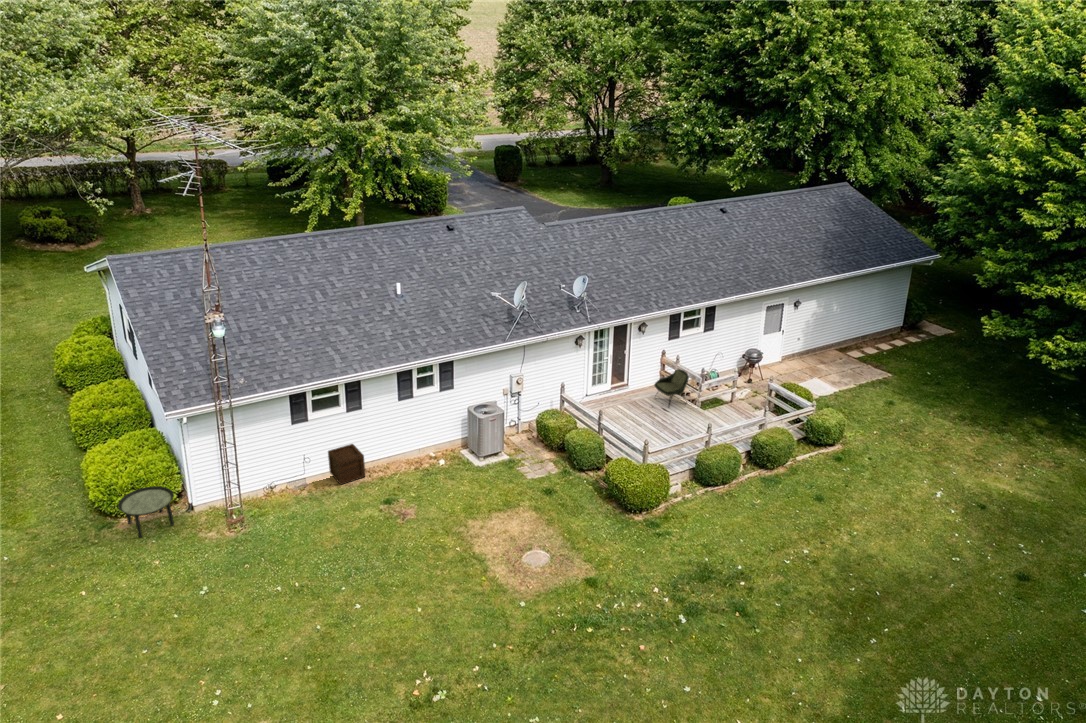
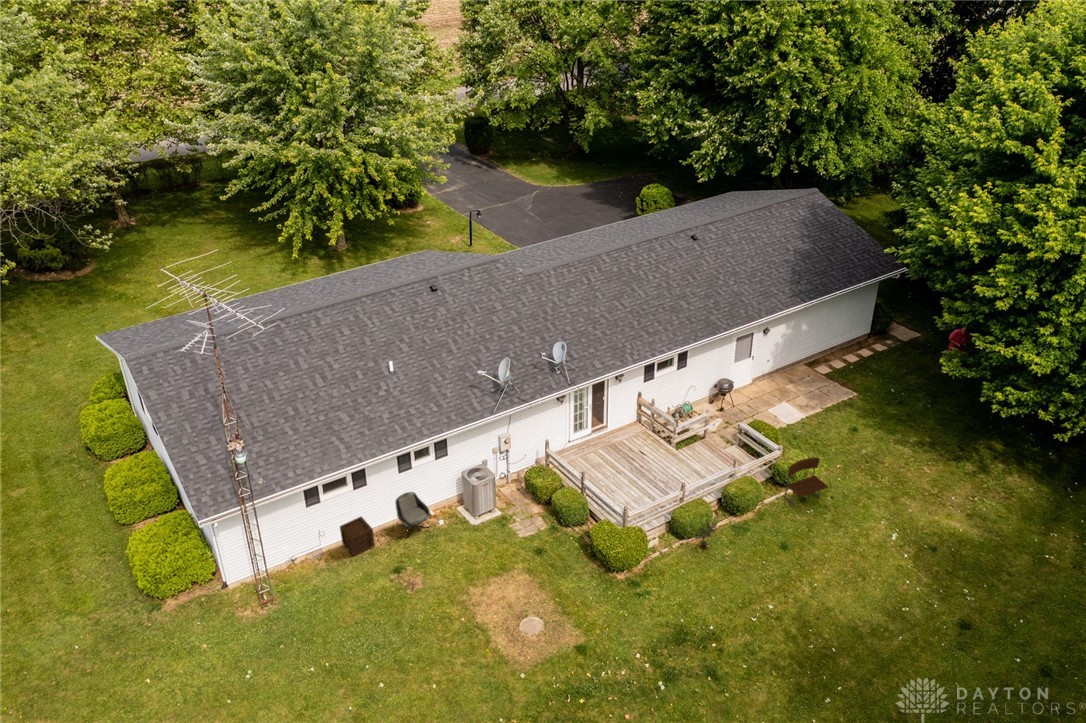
lounge chair: present [654,369,689,404] -> present [395,492,431,537]
bench: none [820,412,870,465] -> present [784,457,828,506]
potted tree: none [722,462,749,497] -> present [694,521,717,549]
round table: present [118,486,174,538] -> none [162,576,211,626]

